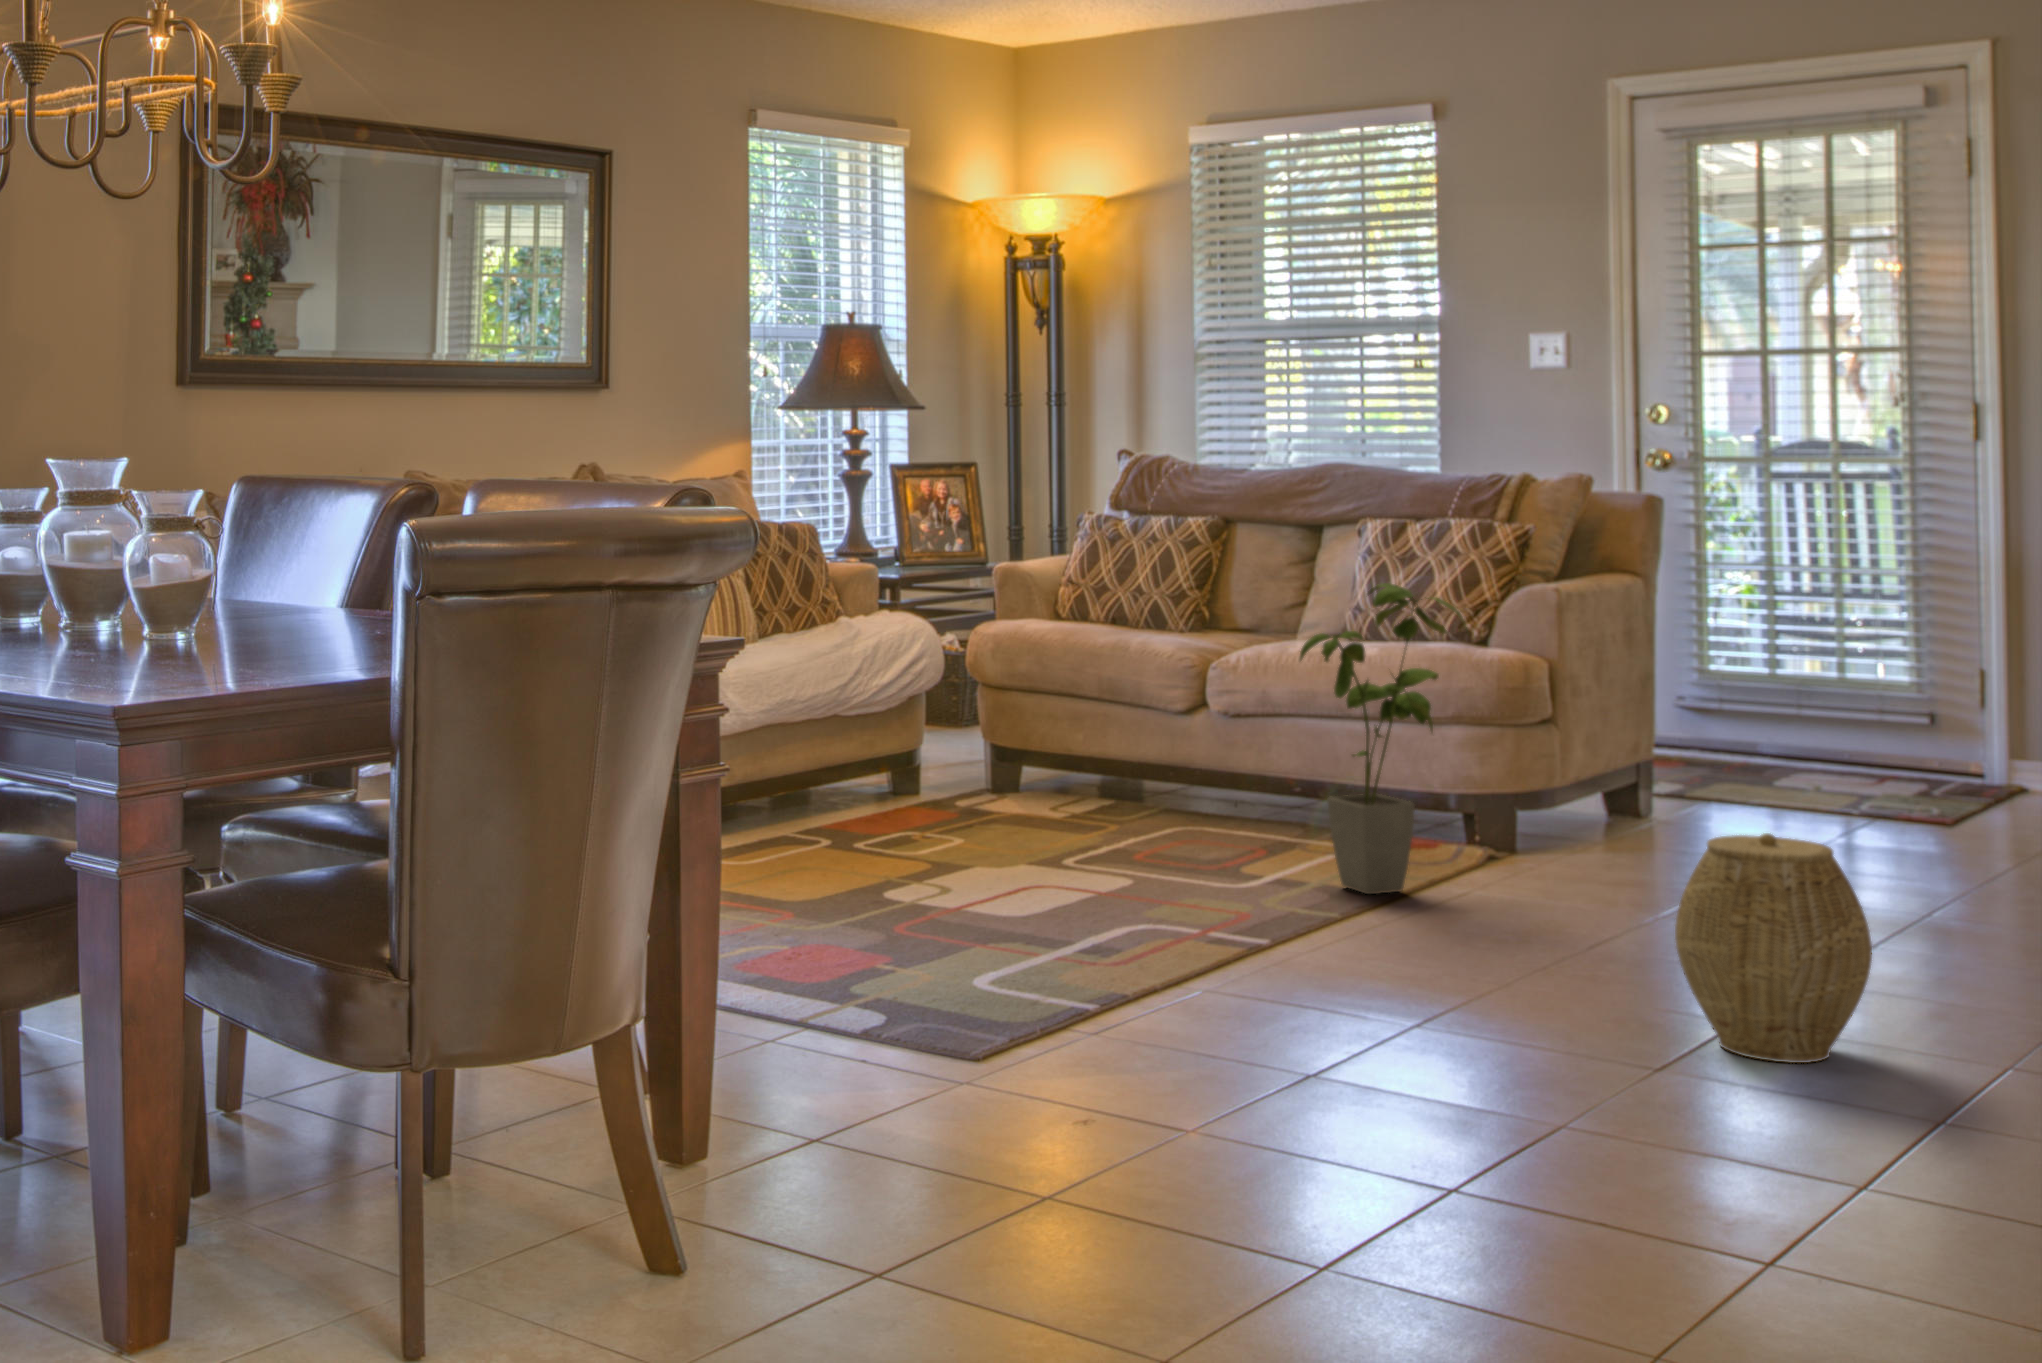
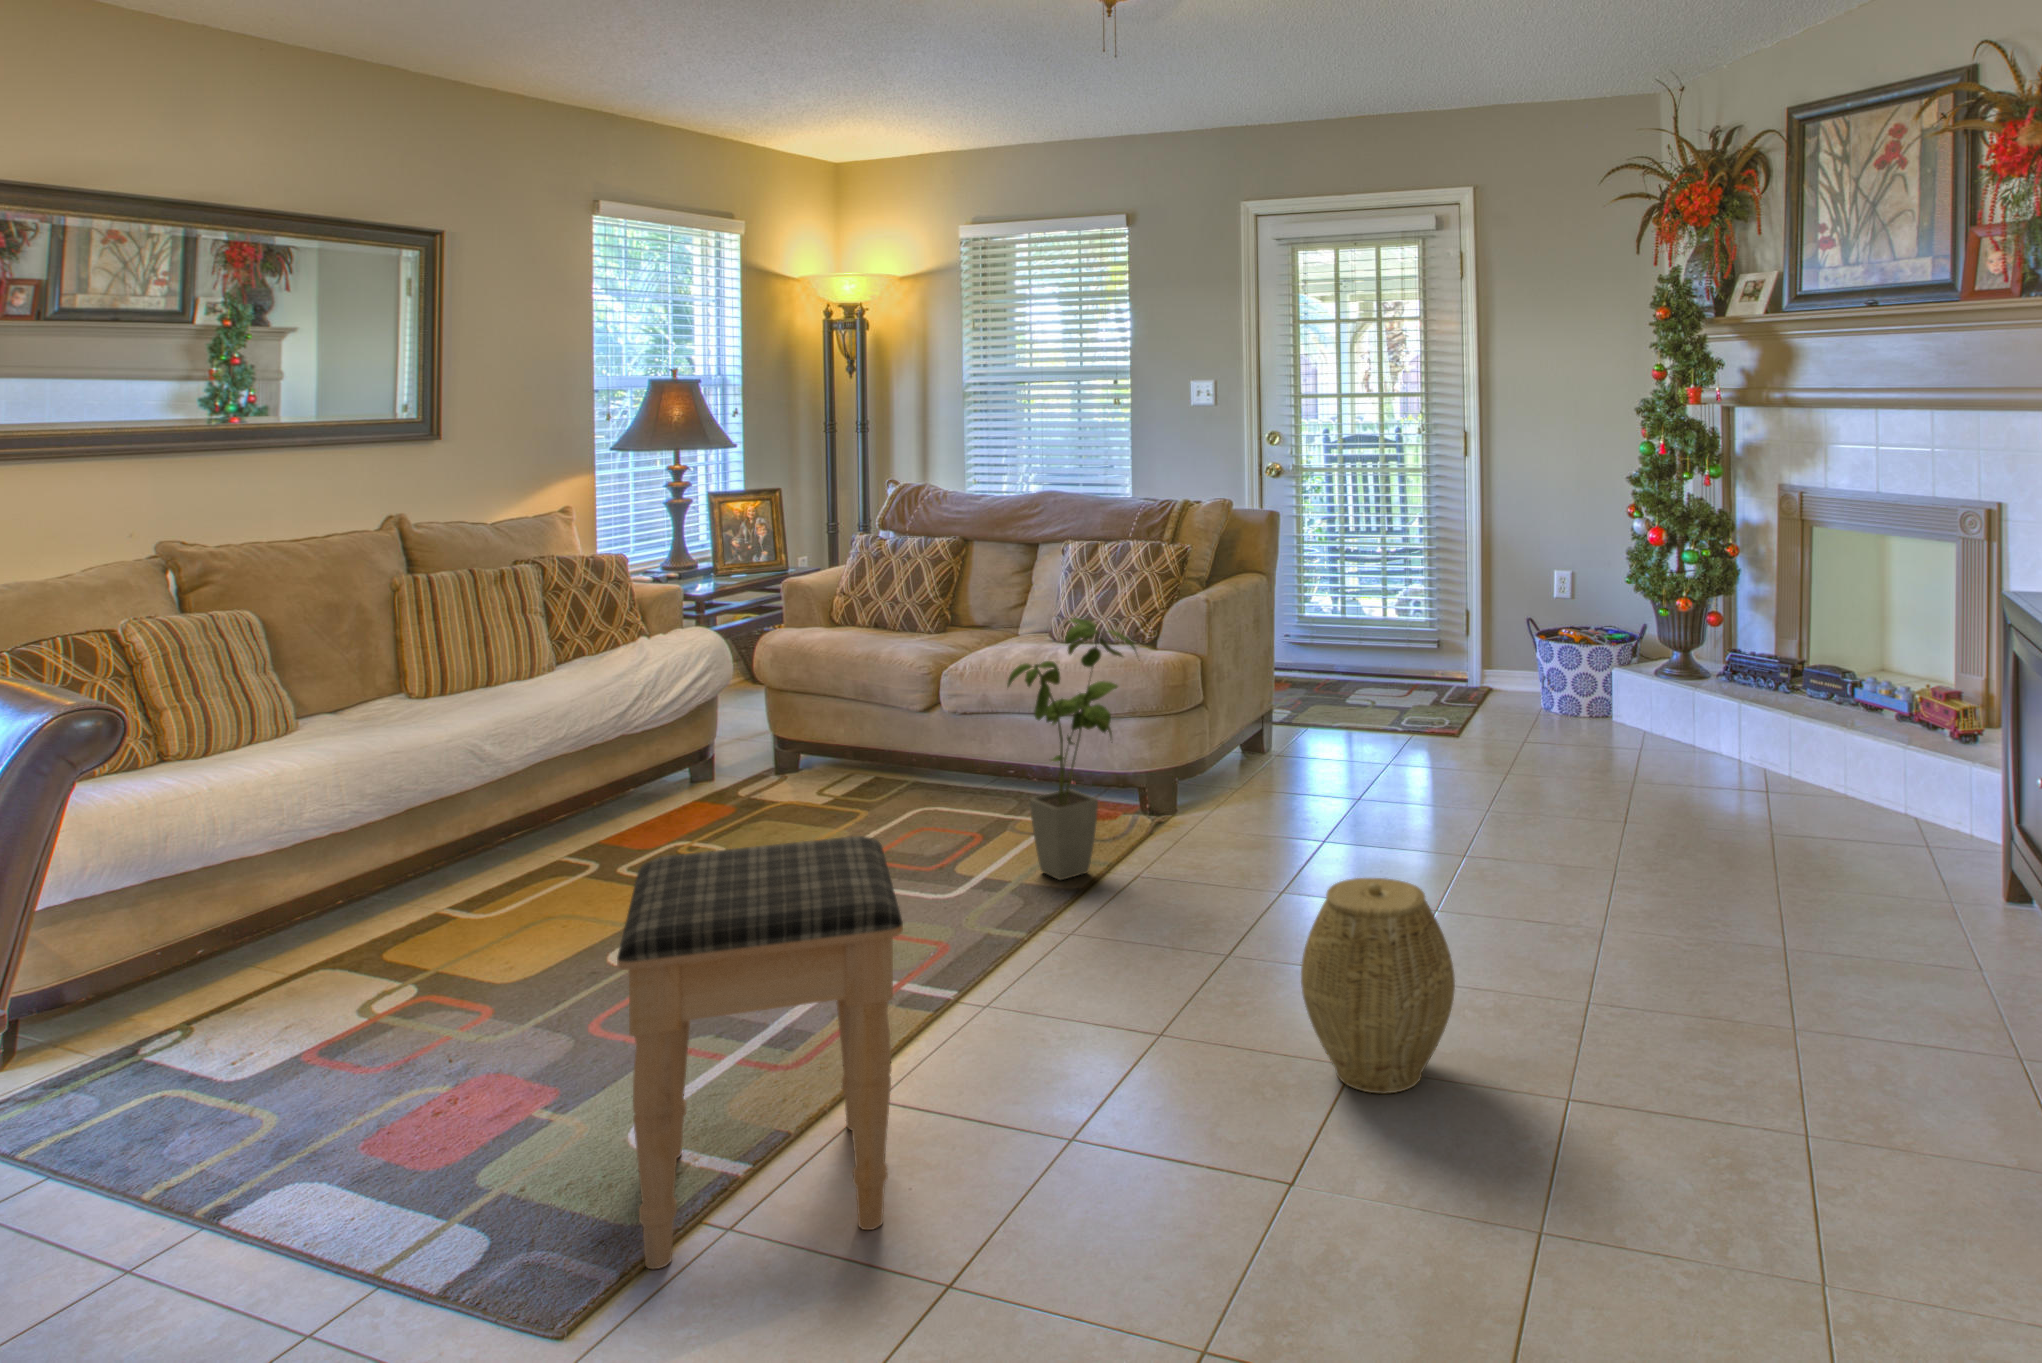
footstool: none [958,729,1237,1074] -> present [617,836,903,1269]

